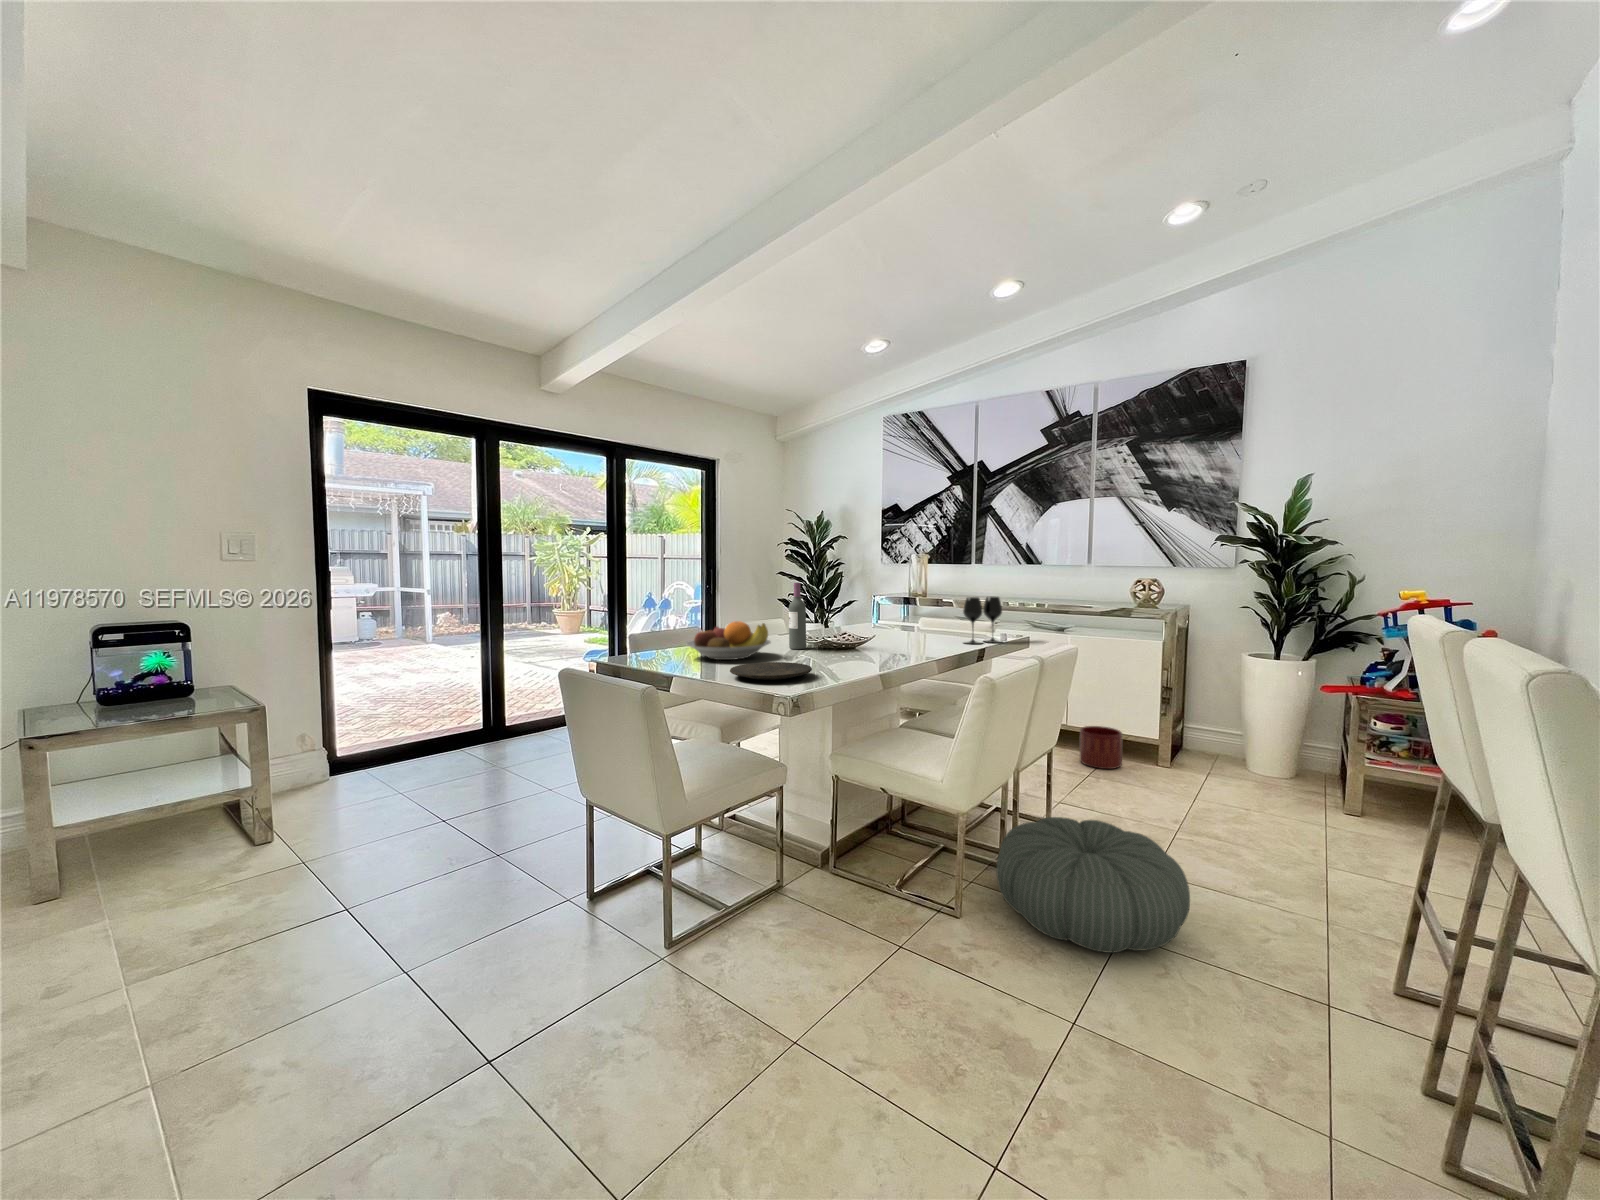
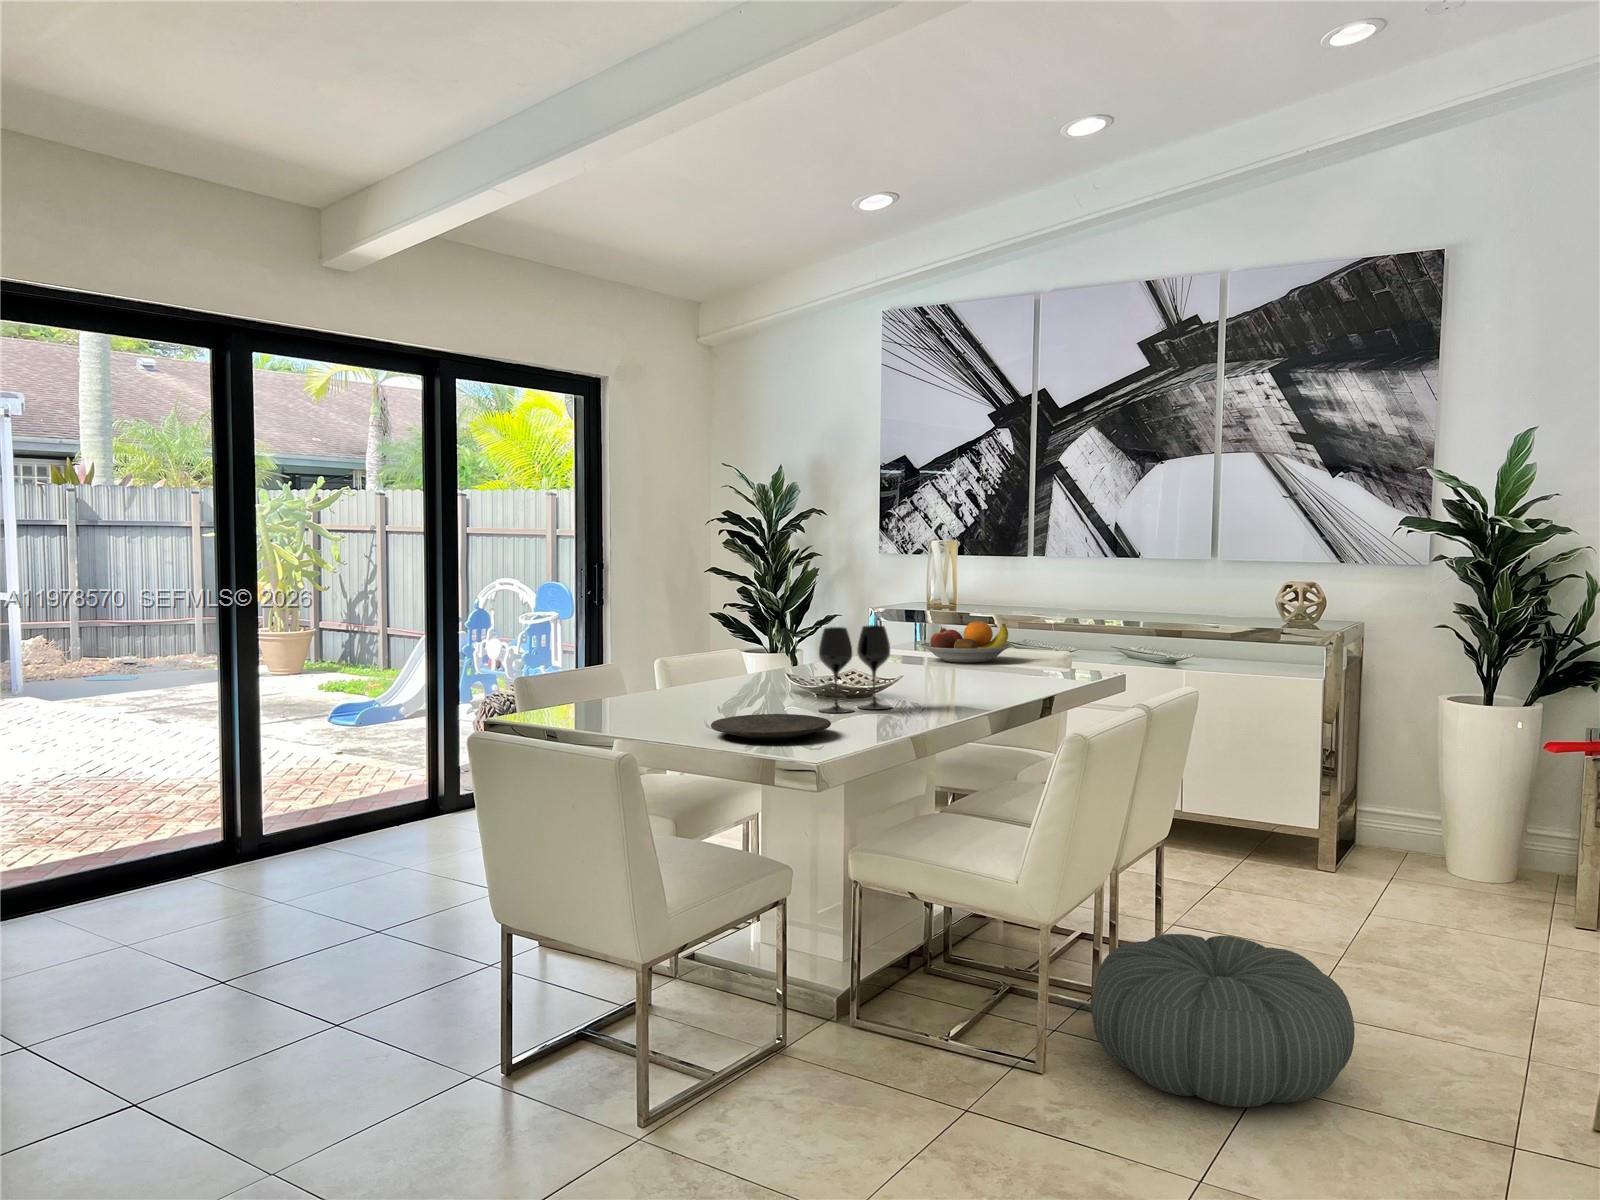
wine bottle: present [789,583,806,649] -> none [770,593,797,696]
wine glass: present [963,597,1002,644] -> present [819,625,891,713]
fruit bowl: present [686,621,771,660] -> present [920,622,1013,663]
planter: present [1080,726,1122,769] -> none [1202,811,1266,877]

